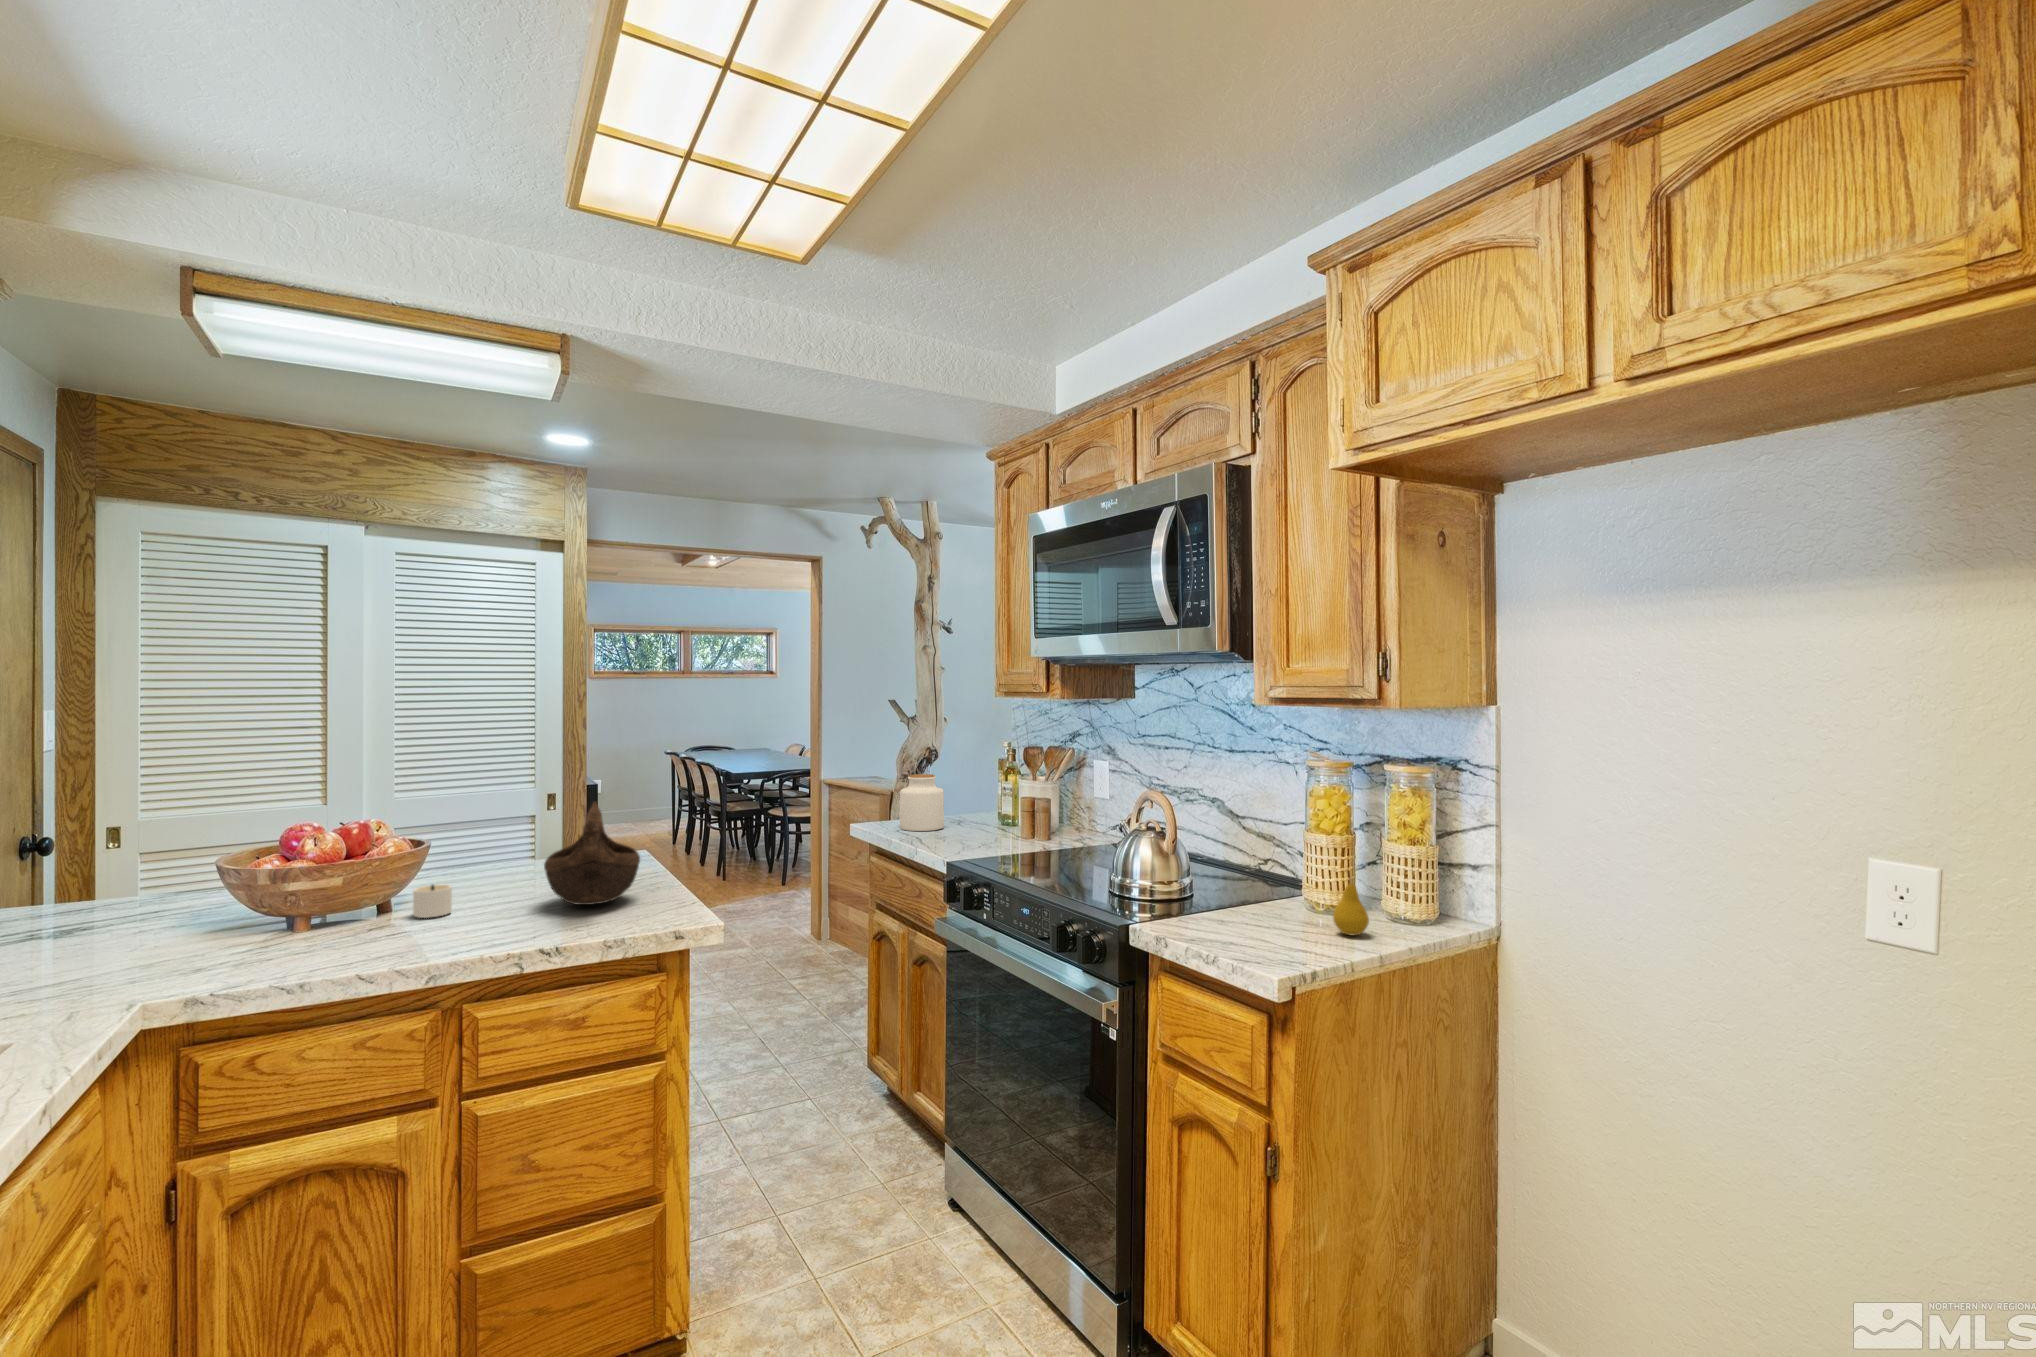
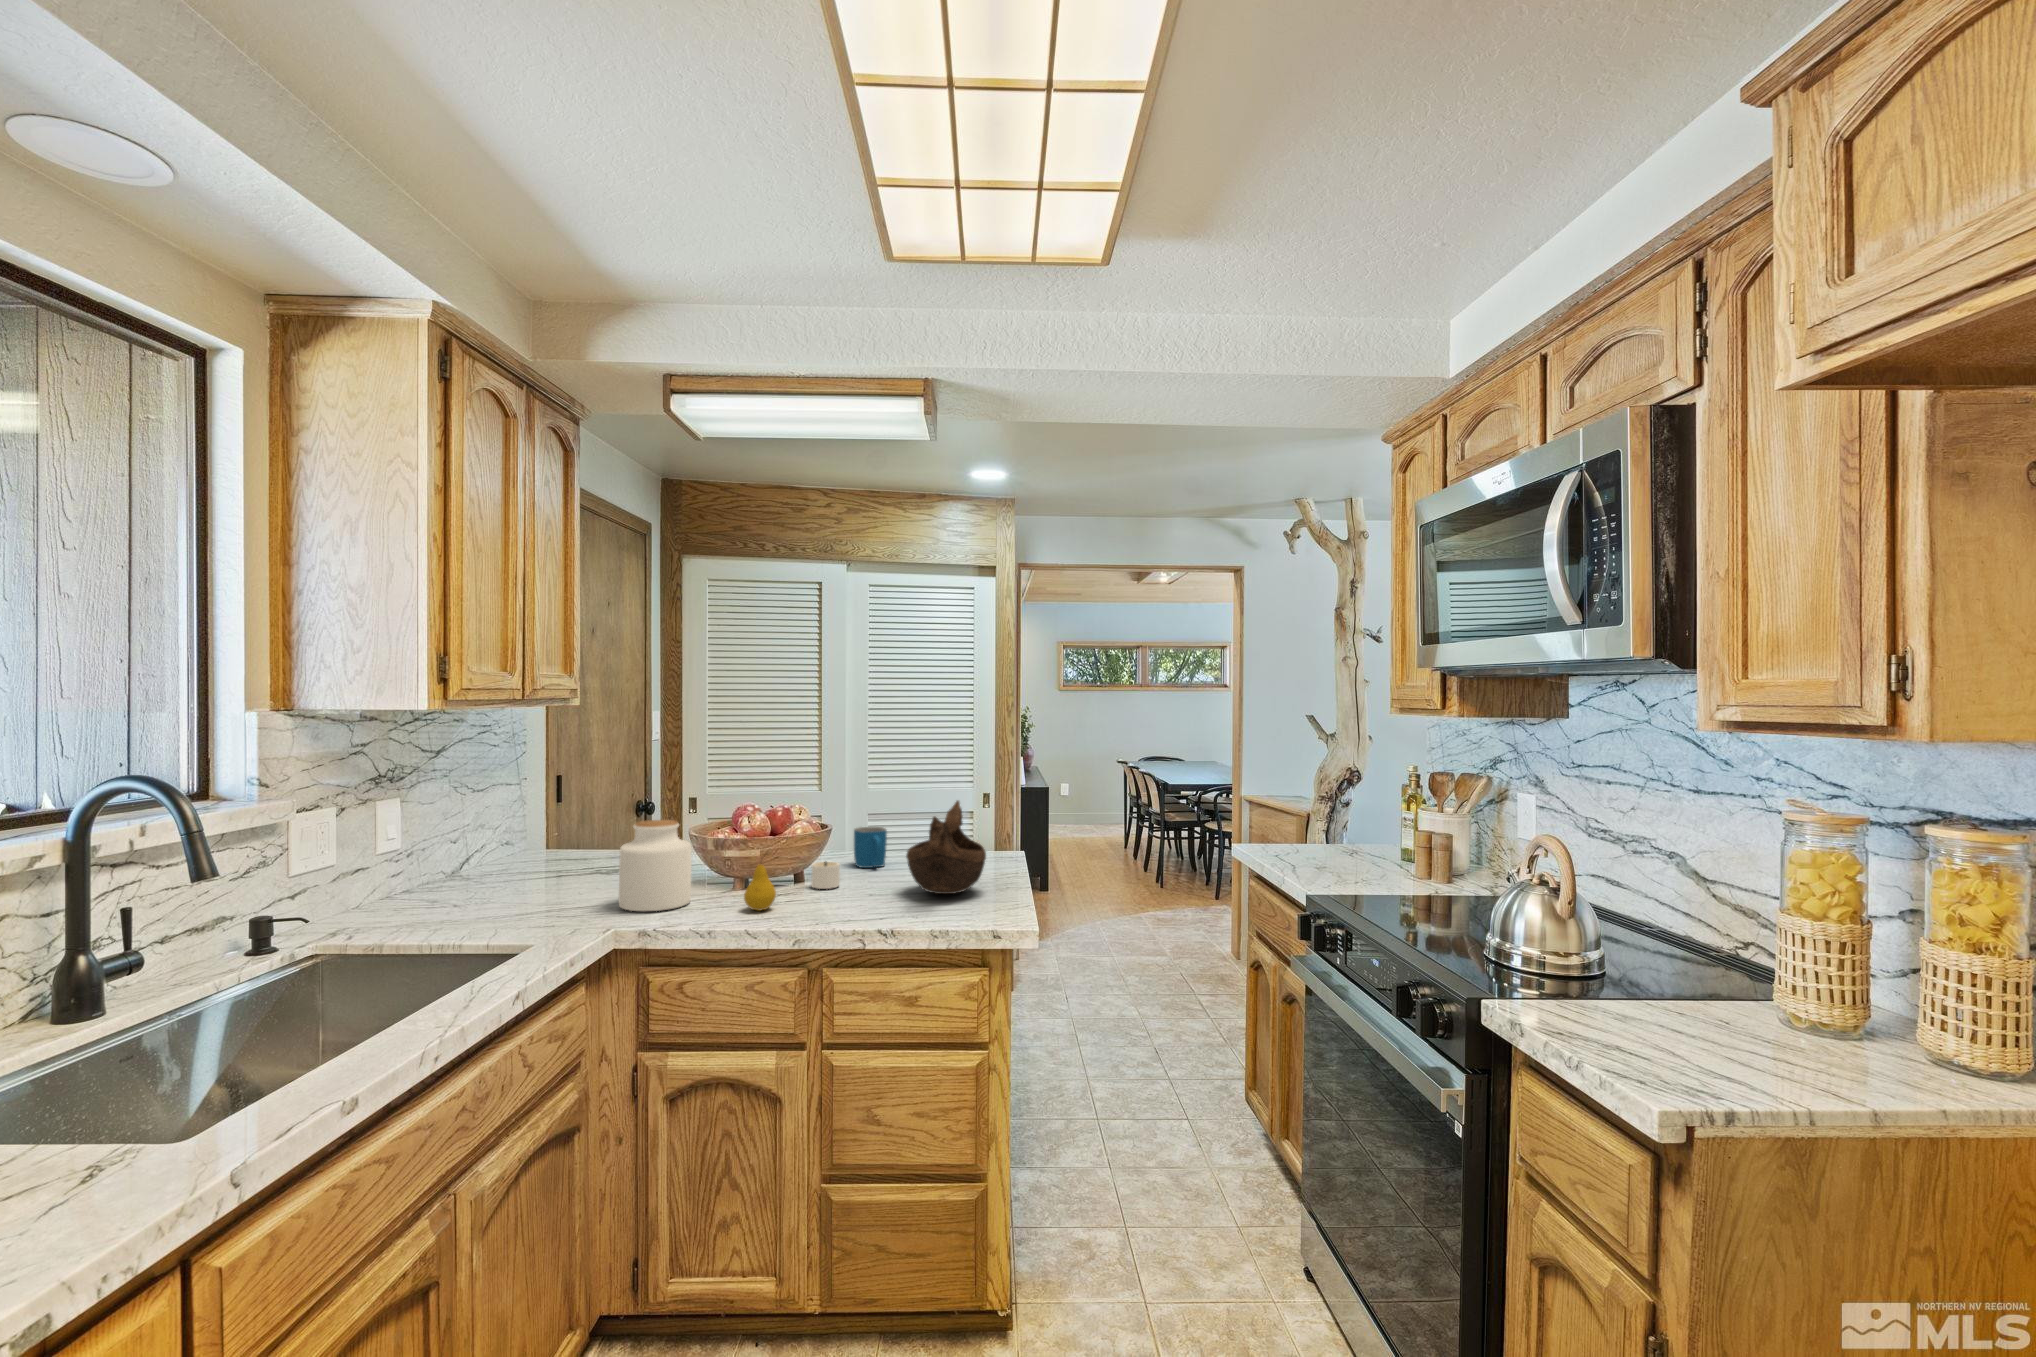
jar: present [900,774,944,831] -> present [618,820,692,911]
mug: none [451,840,495,889] -> present [854,827,887,868]
fruit: present [1333,871,1369,935] -> present [744,853,776,911]

